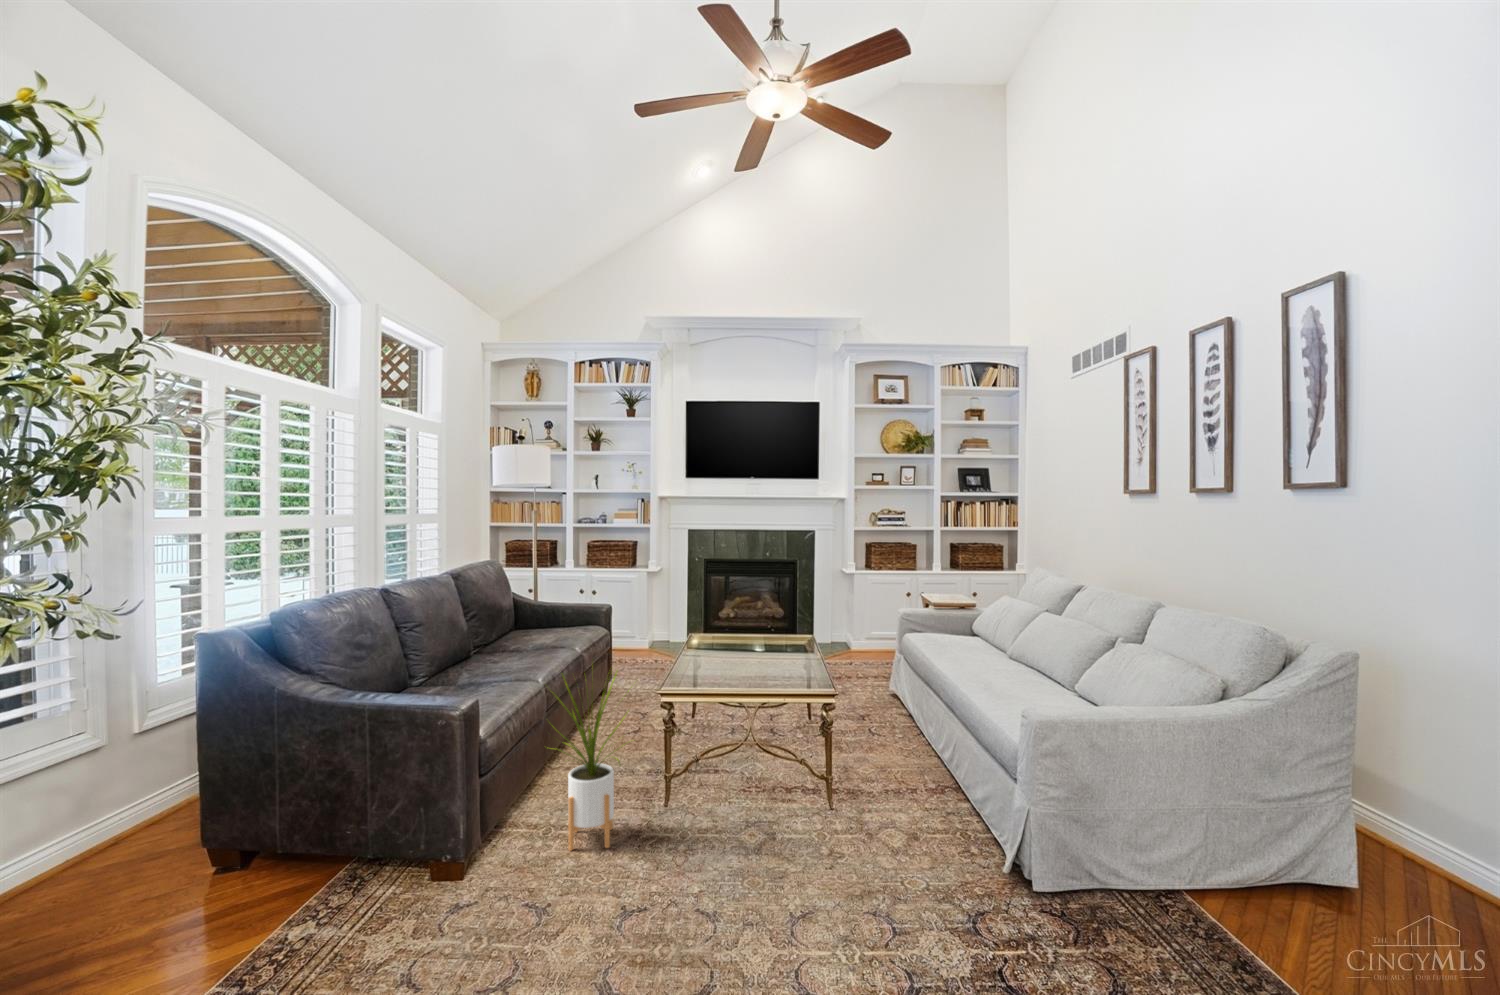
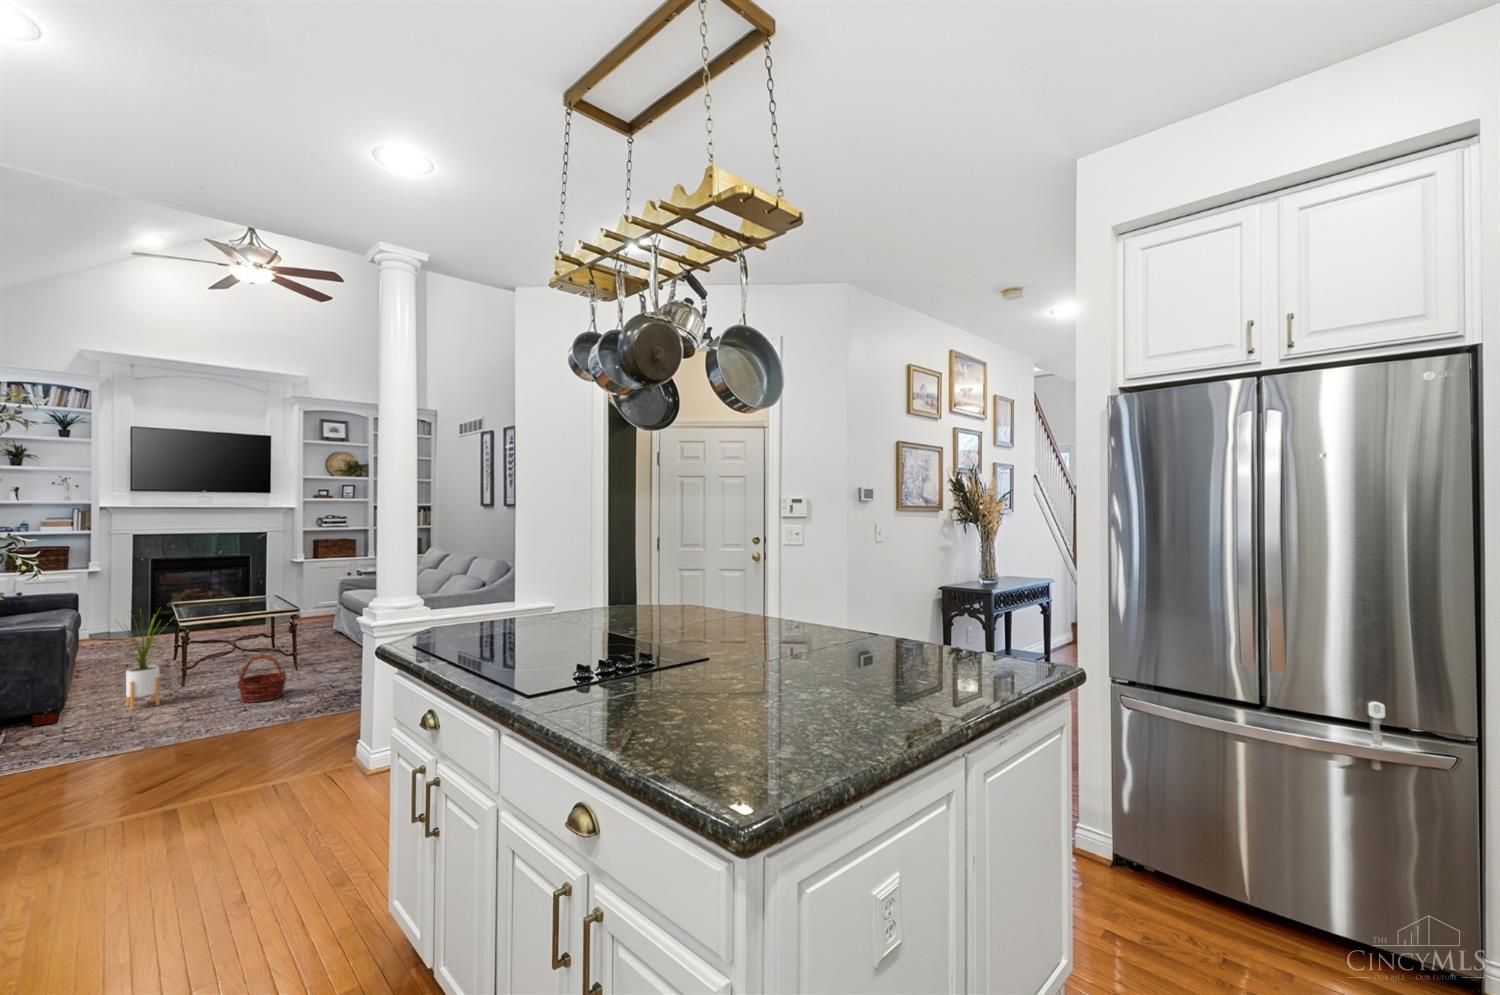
basket: none [711,796,800,915] -> present [237,655,286,702]

